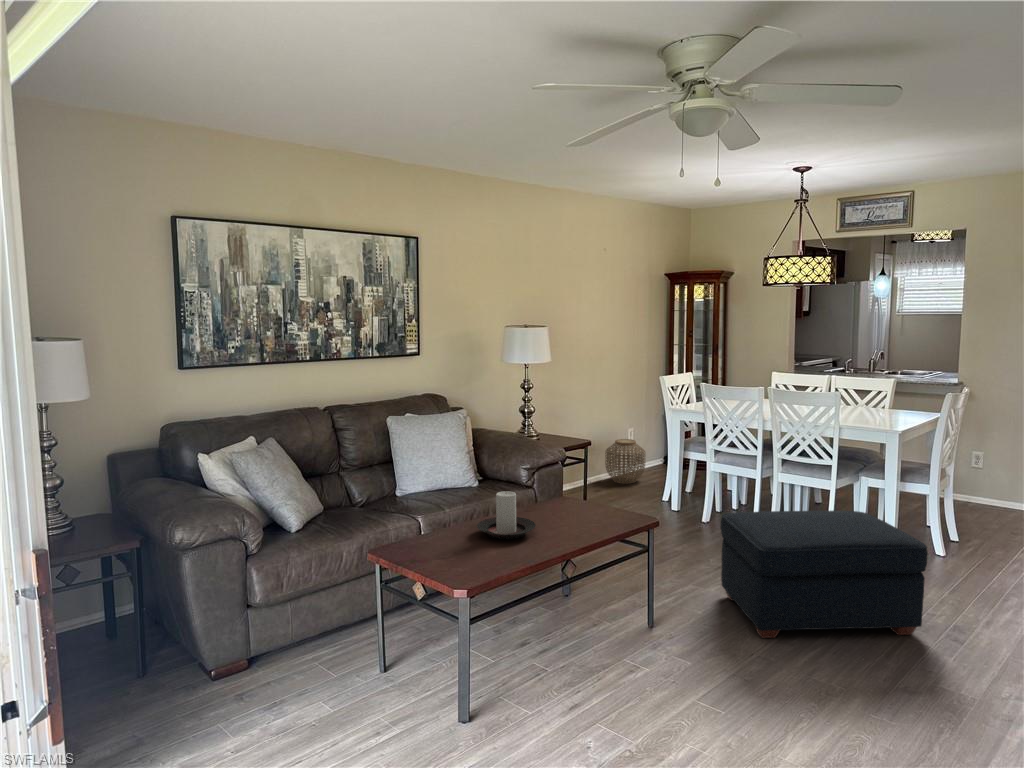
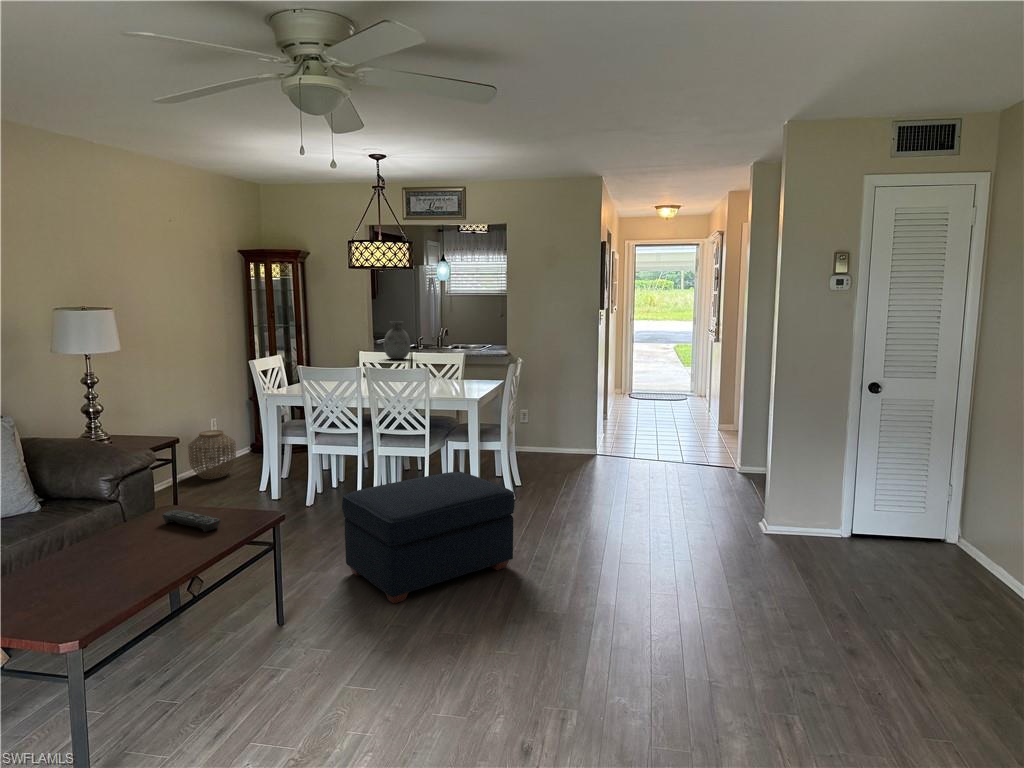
vase: none [799,342,830,383] -> present [384,321,411,359]
candle holder: present [477,491,536,539] -> none [64,512,147,572]
remote control: none [556,501,599,524] -> present [163,510,220,532]

